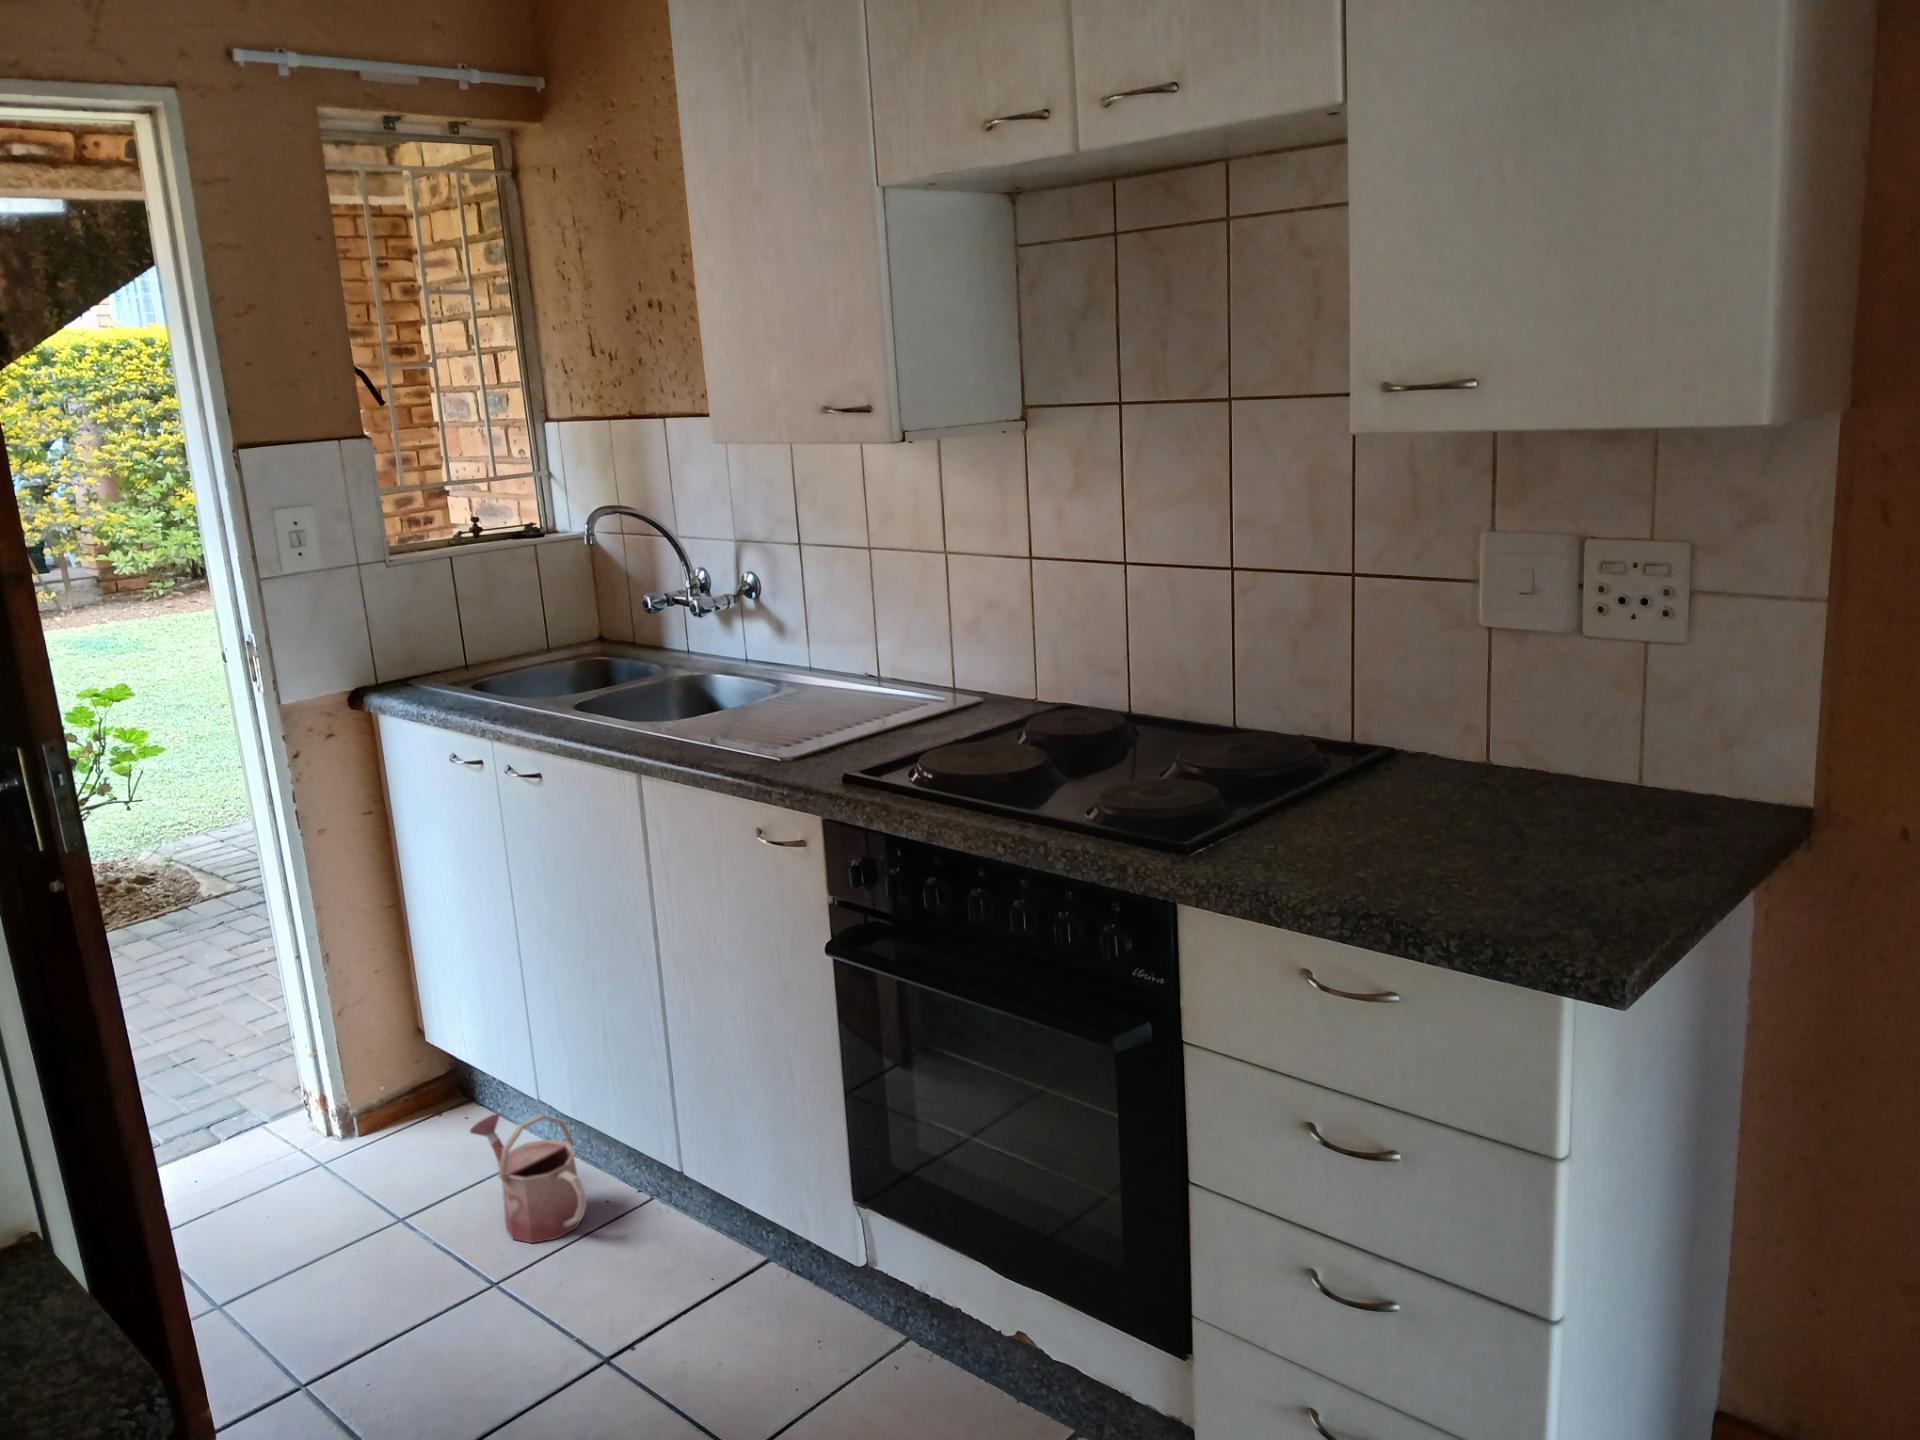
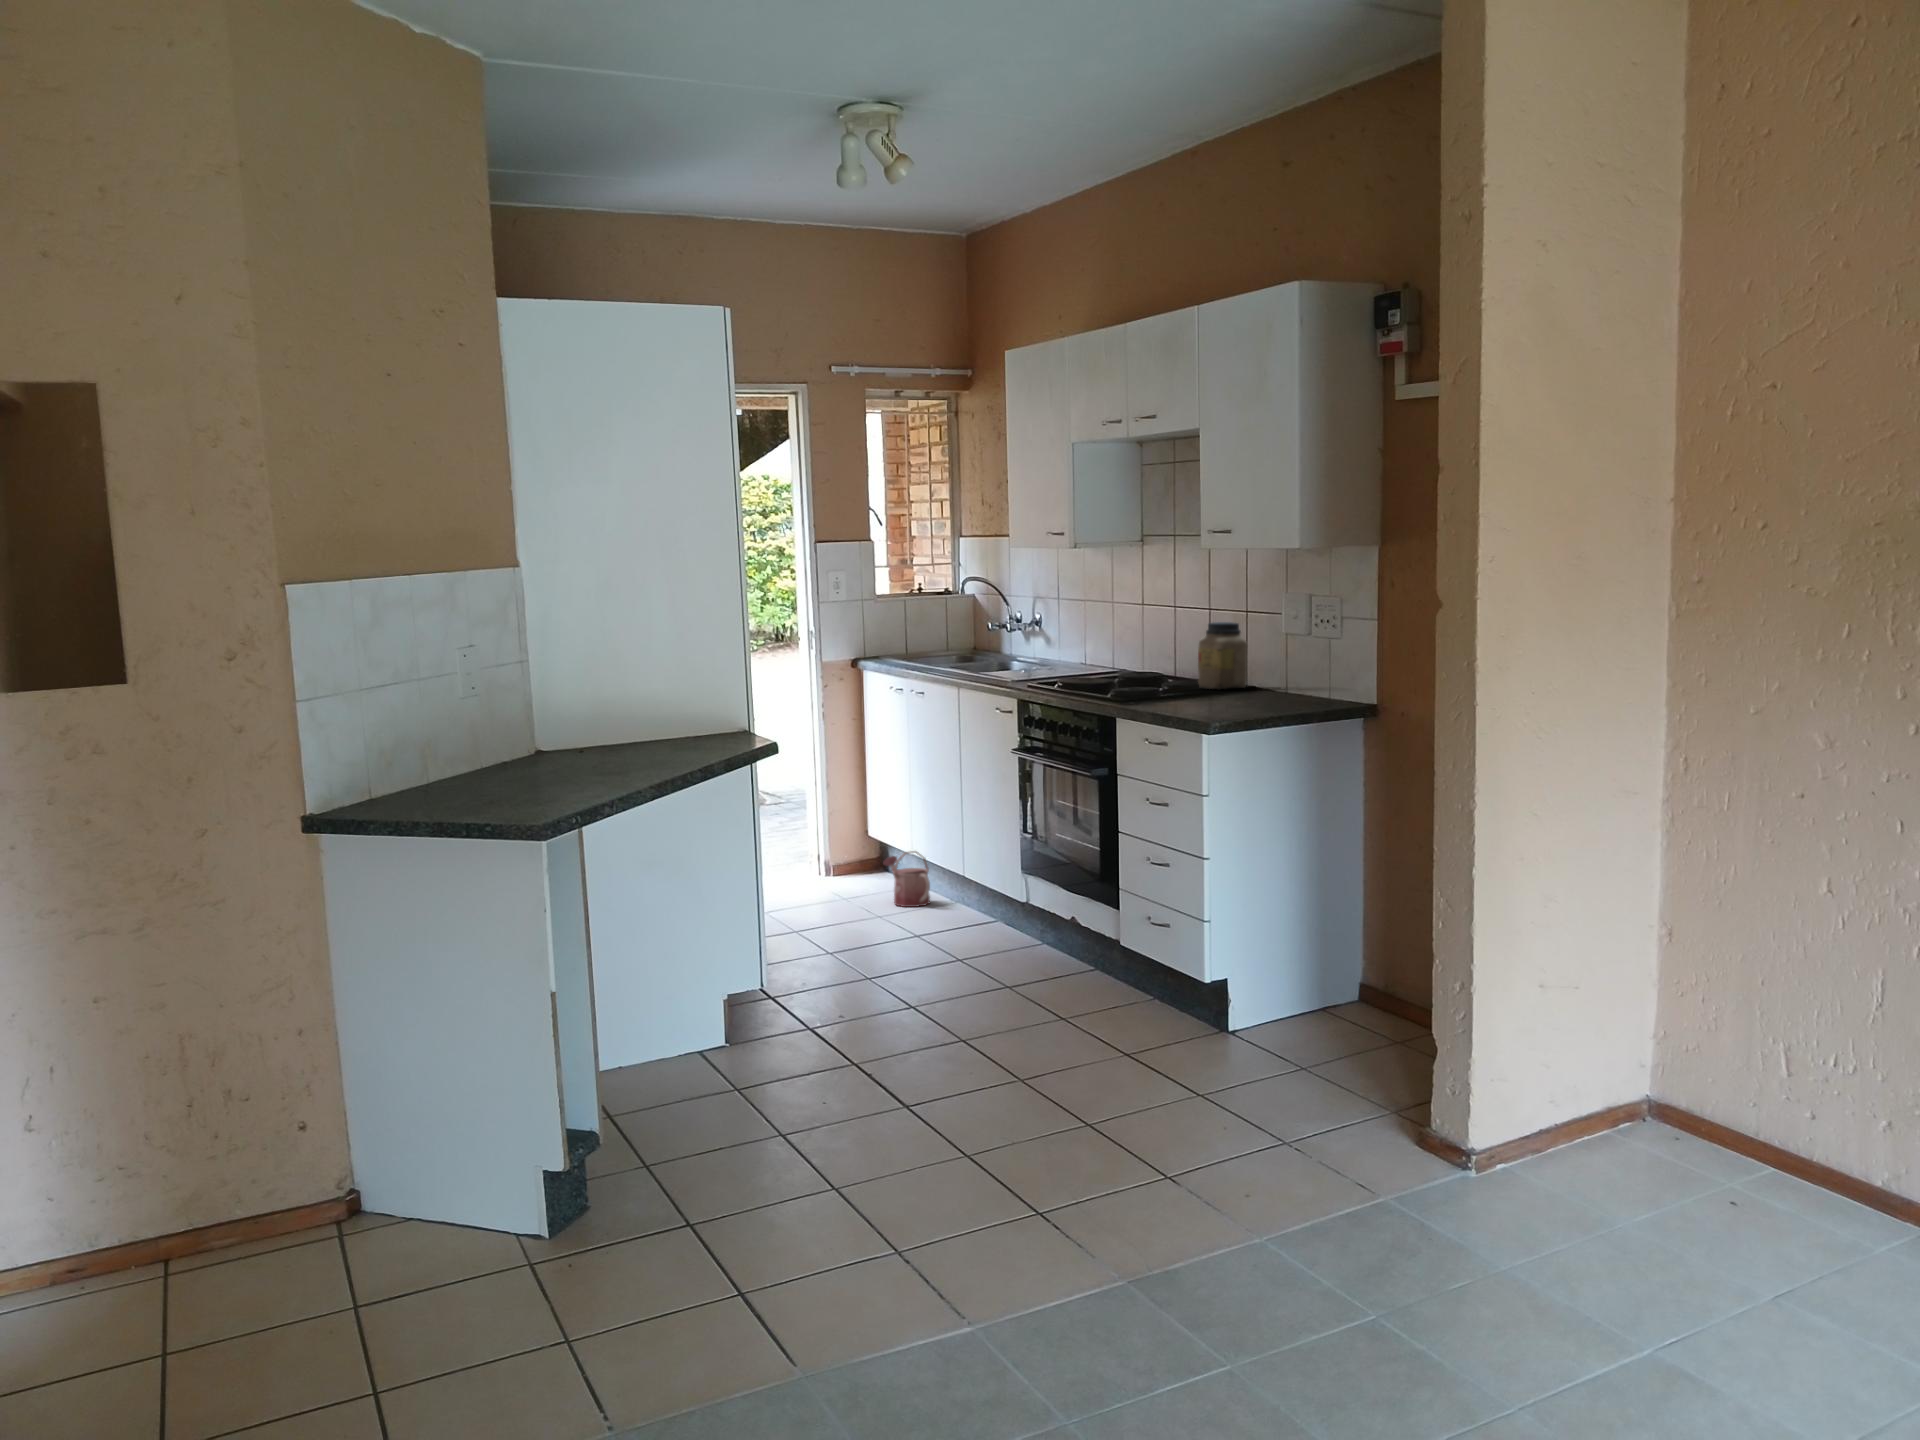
jar: none [1487,706,1642,934] -> present [1198,622,1247,689]

